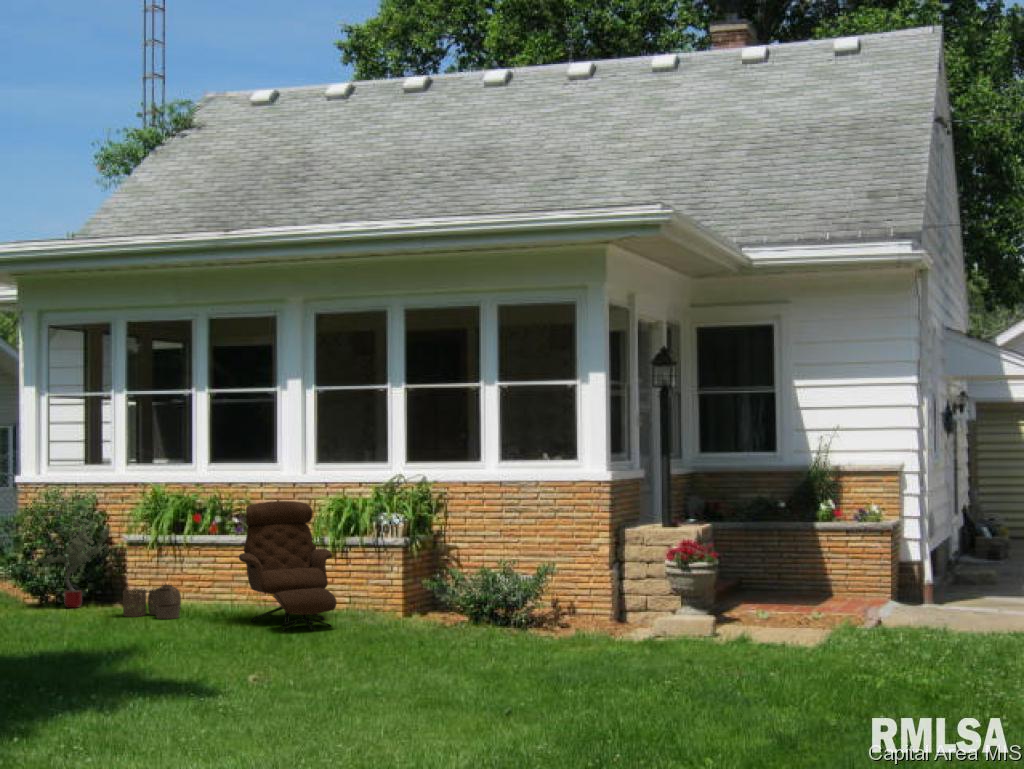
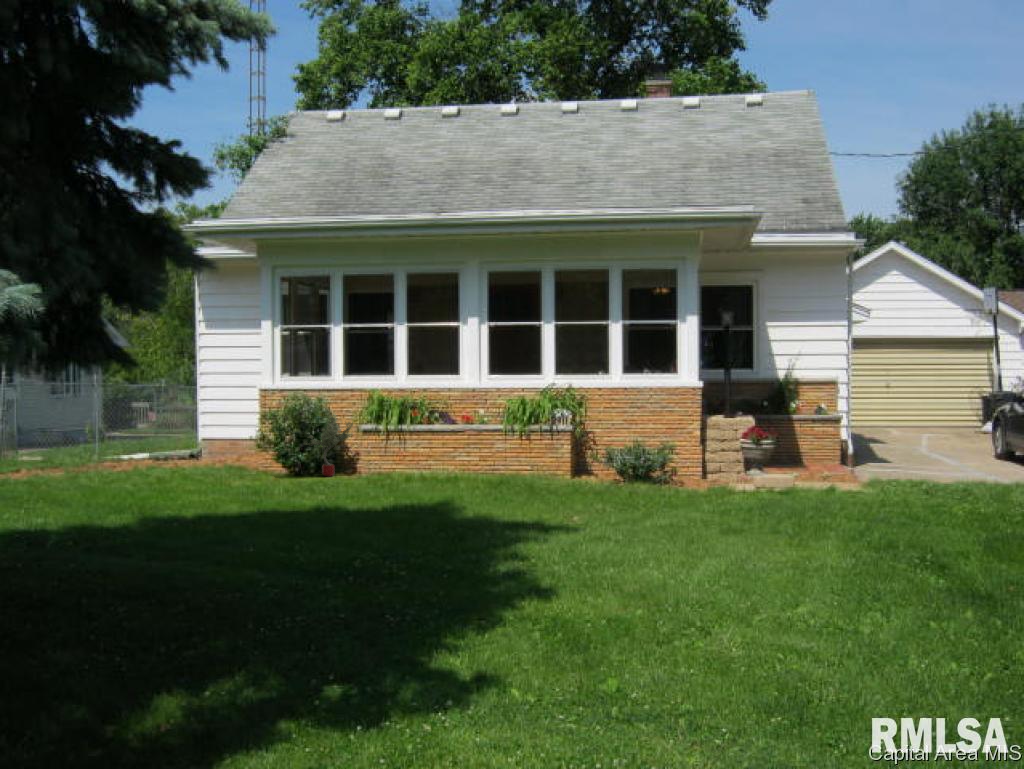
lounge chair: present [239,501,337,631] -> none [462,401,542,488]
woven basket: present [123,584,181,619] -> none [377,458,419,482]

